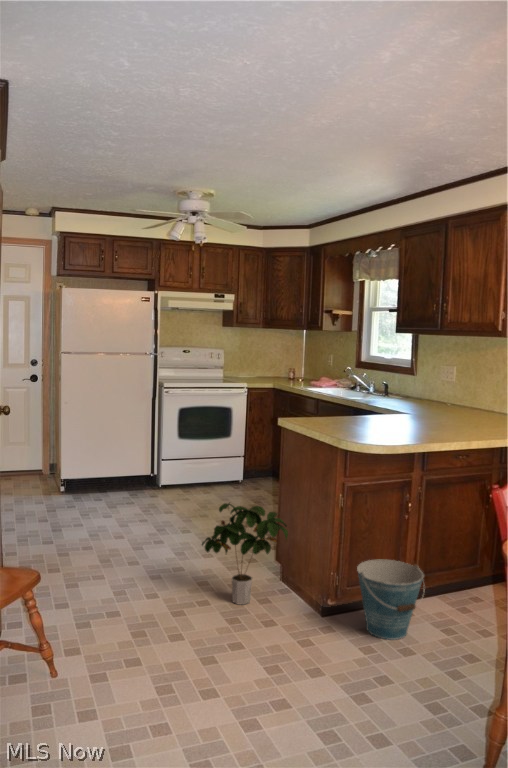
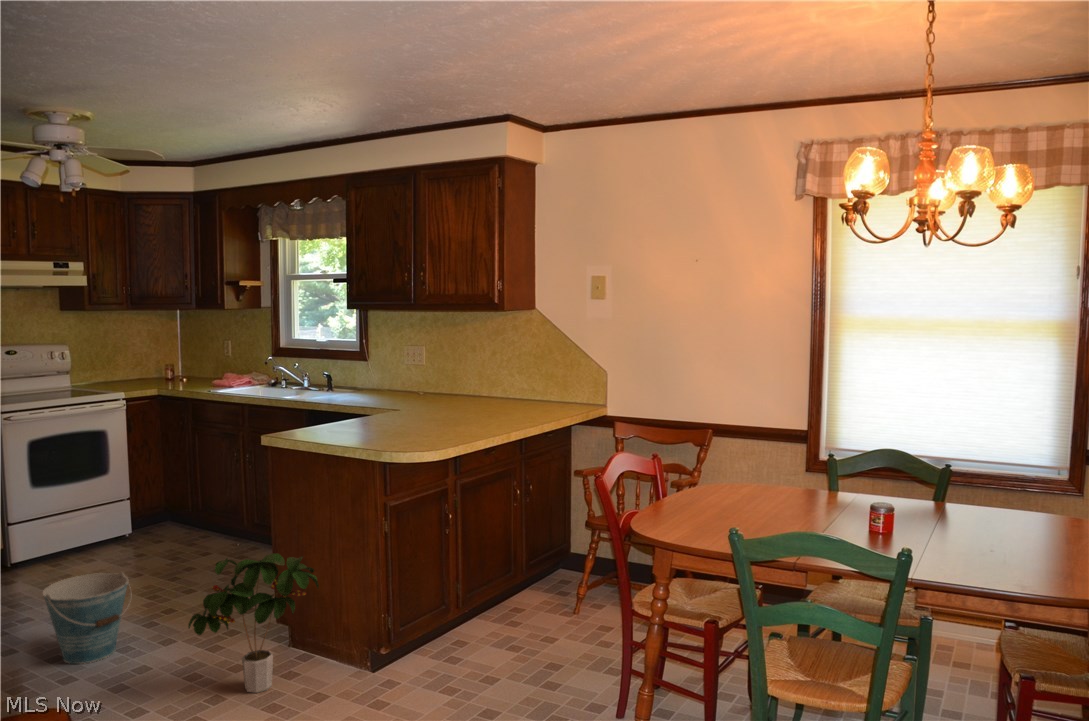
bucket: present [357,560,425,640] -> present [43,572,131,664]

